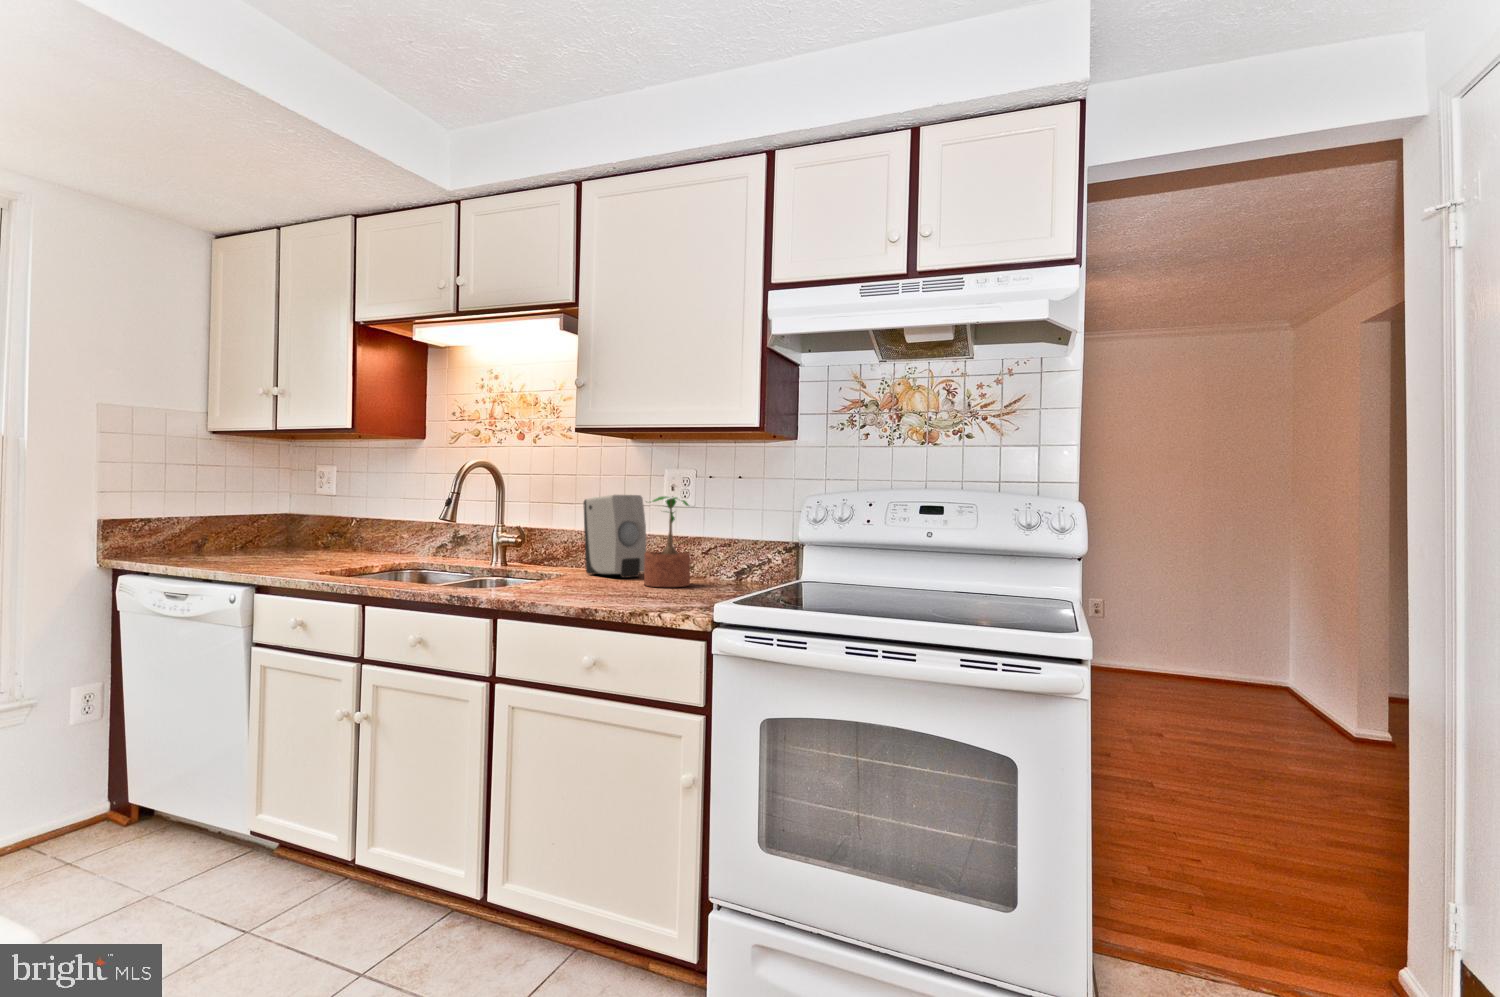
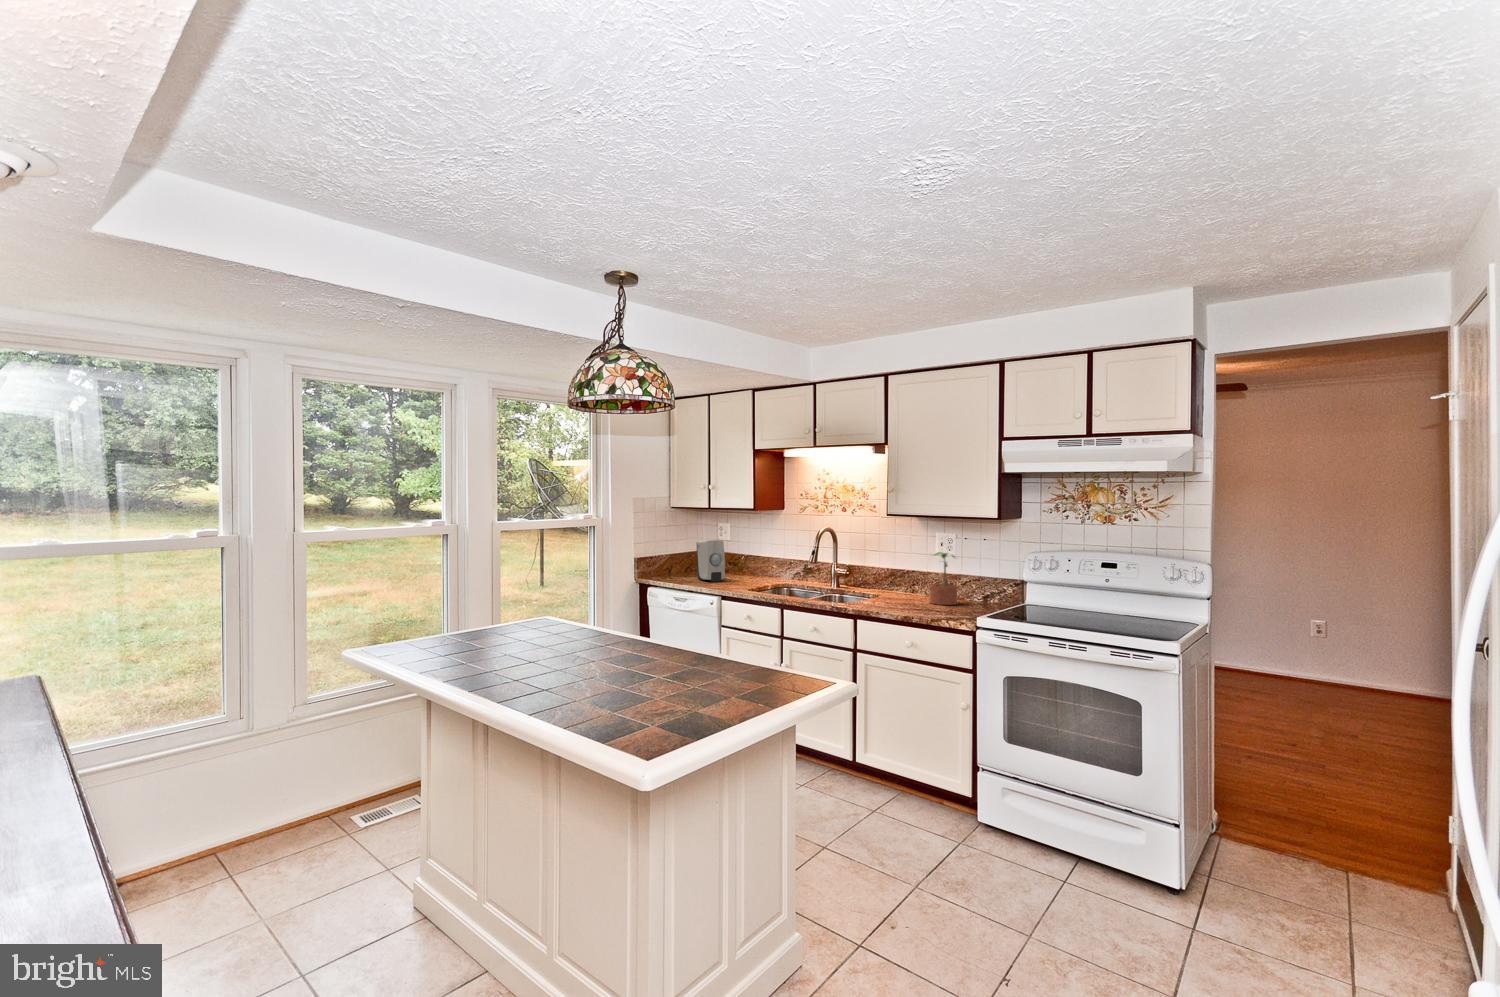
soap dispenser: present [584,495,646,578] -> present [697,540,725,582]

